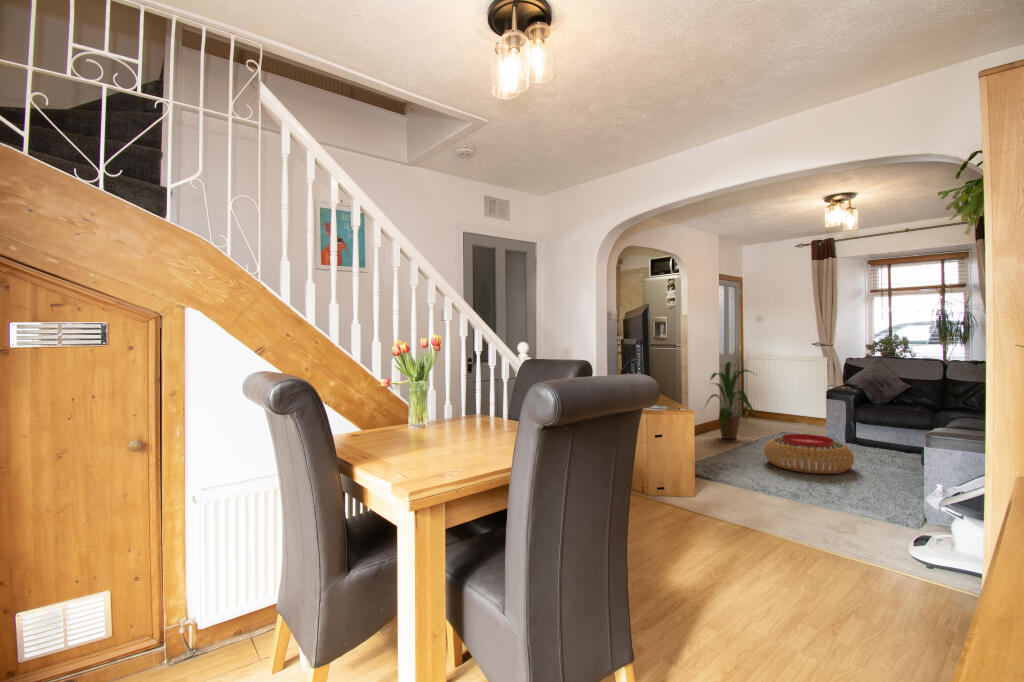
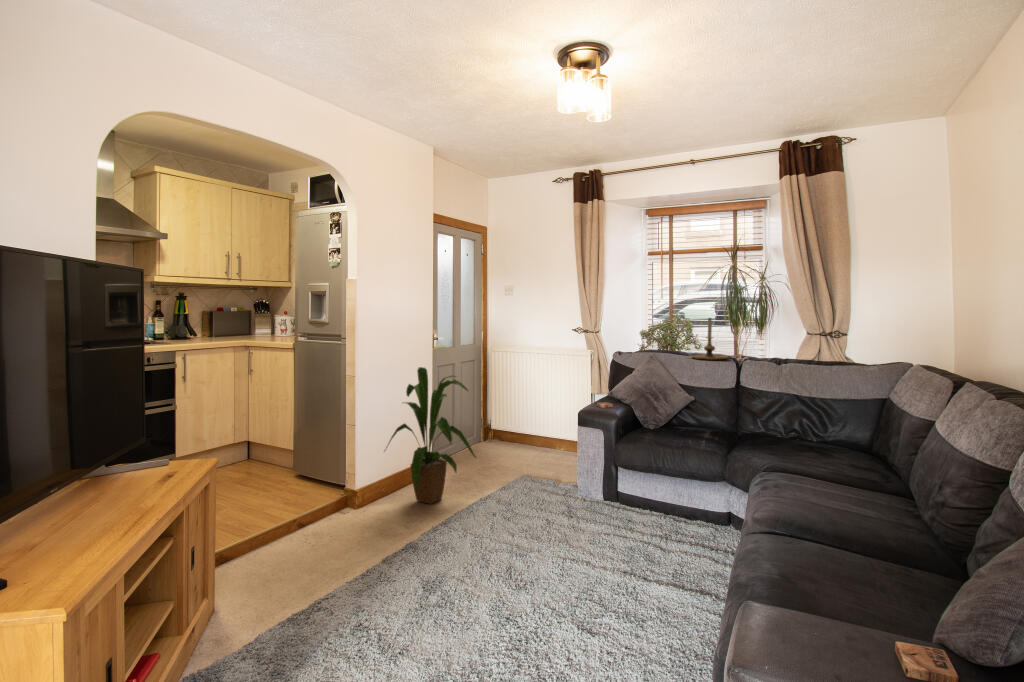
candle holder: none [907,334,937,360] -> present [691,318,728,360]
pouf: present [764,434,854,474] -> none [439,520,600,631]

